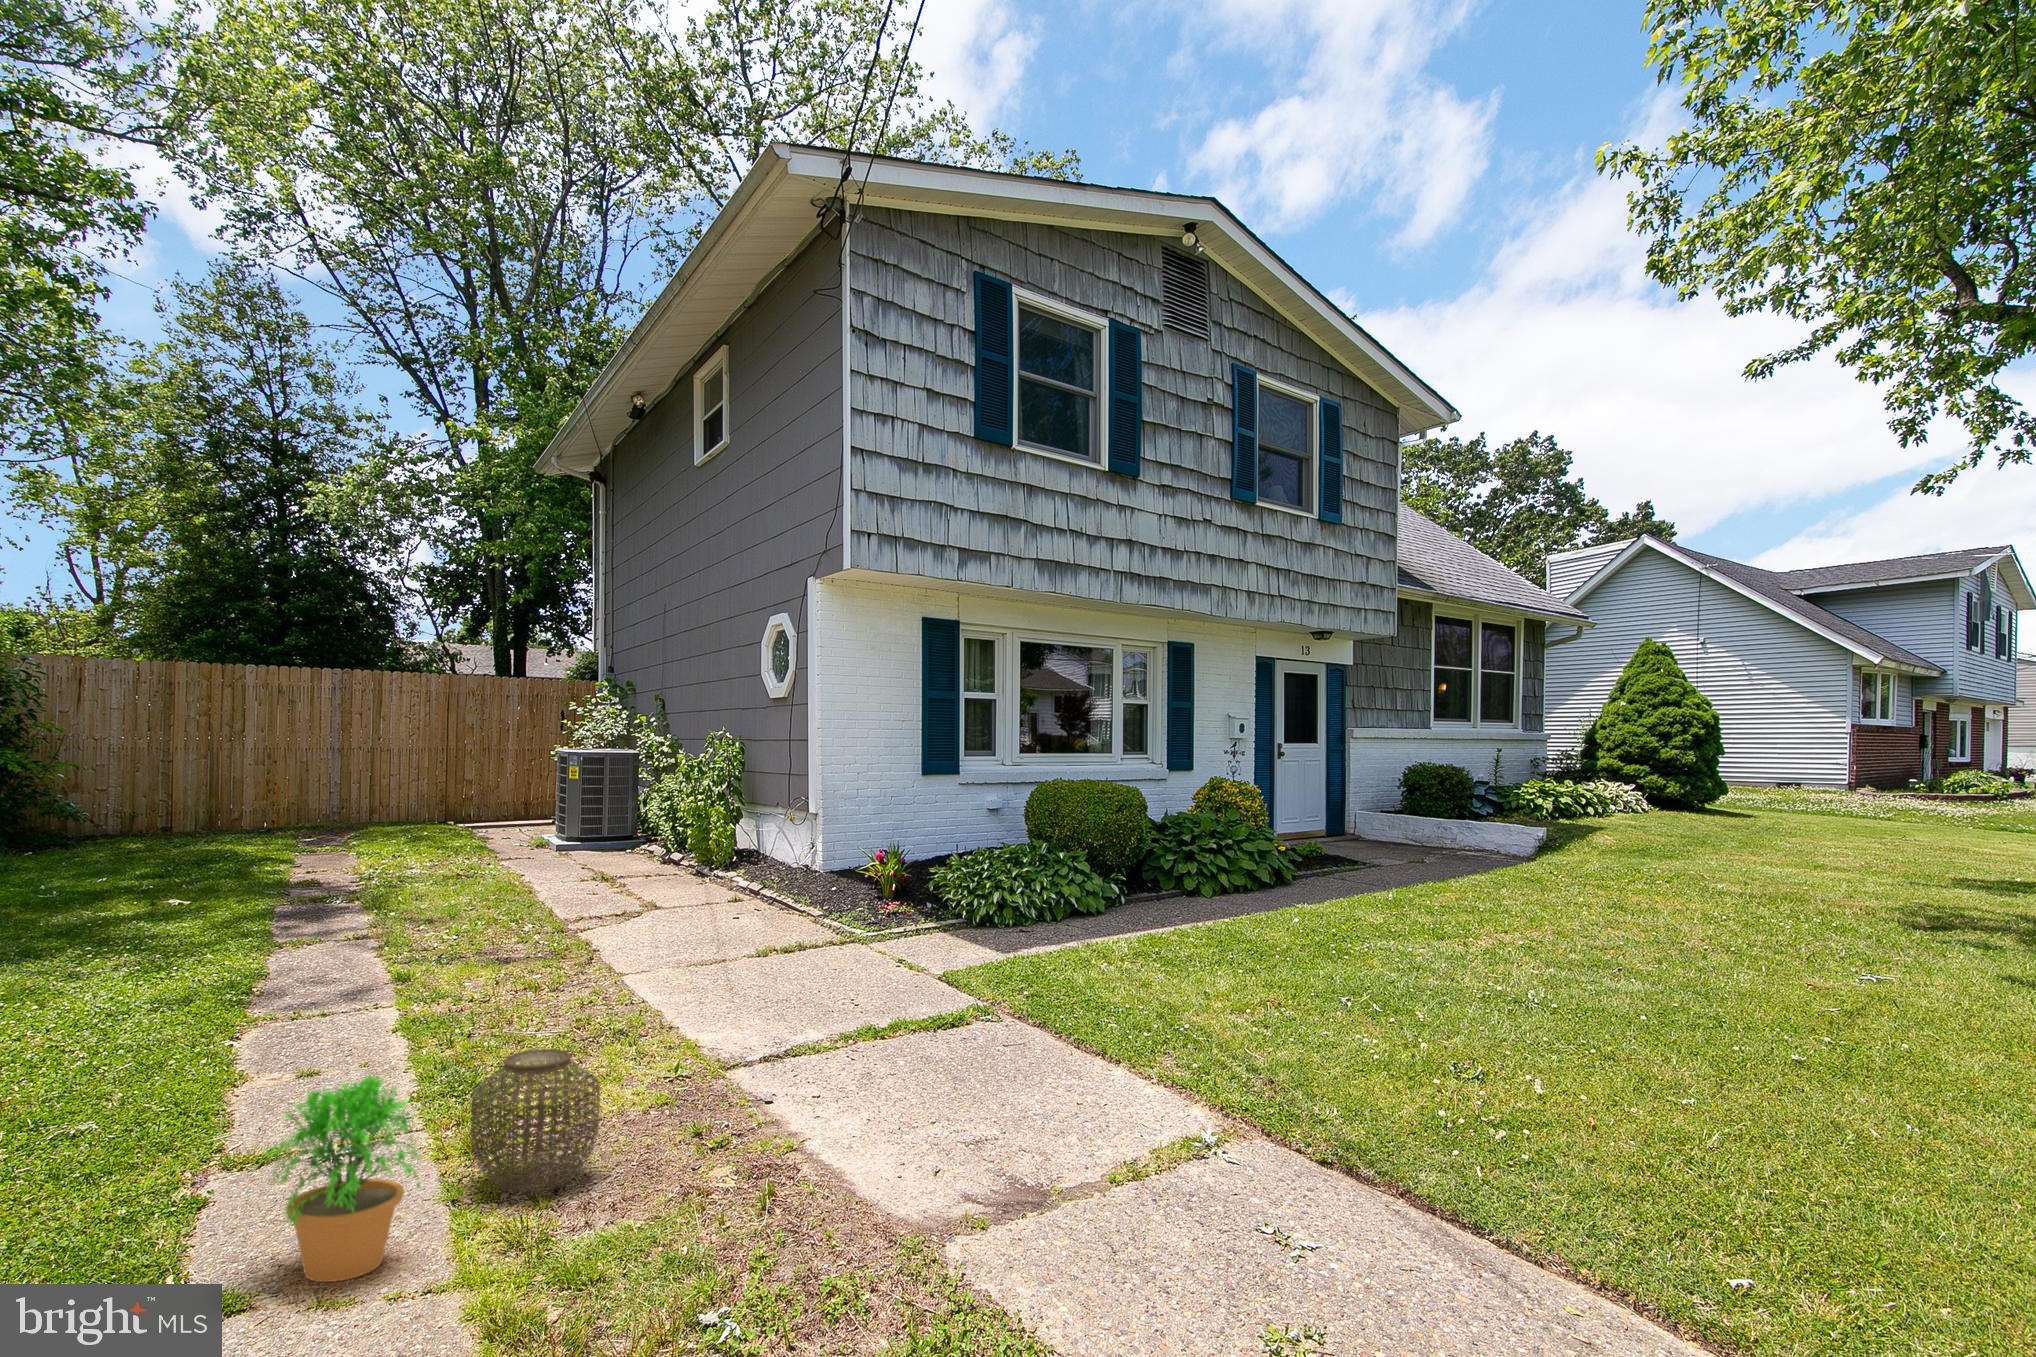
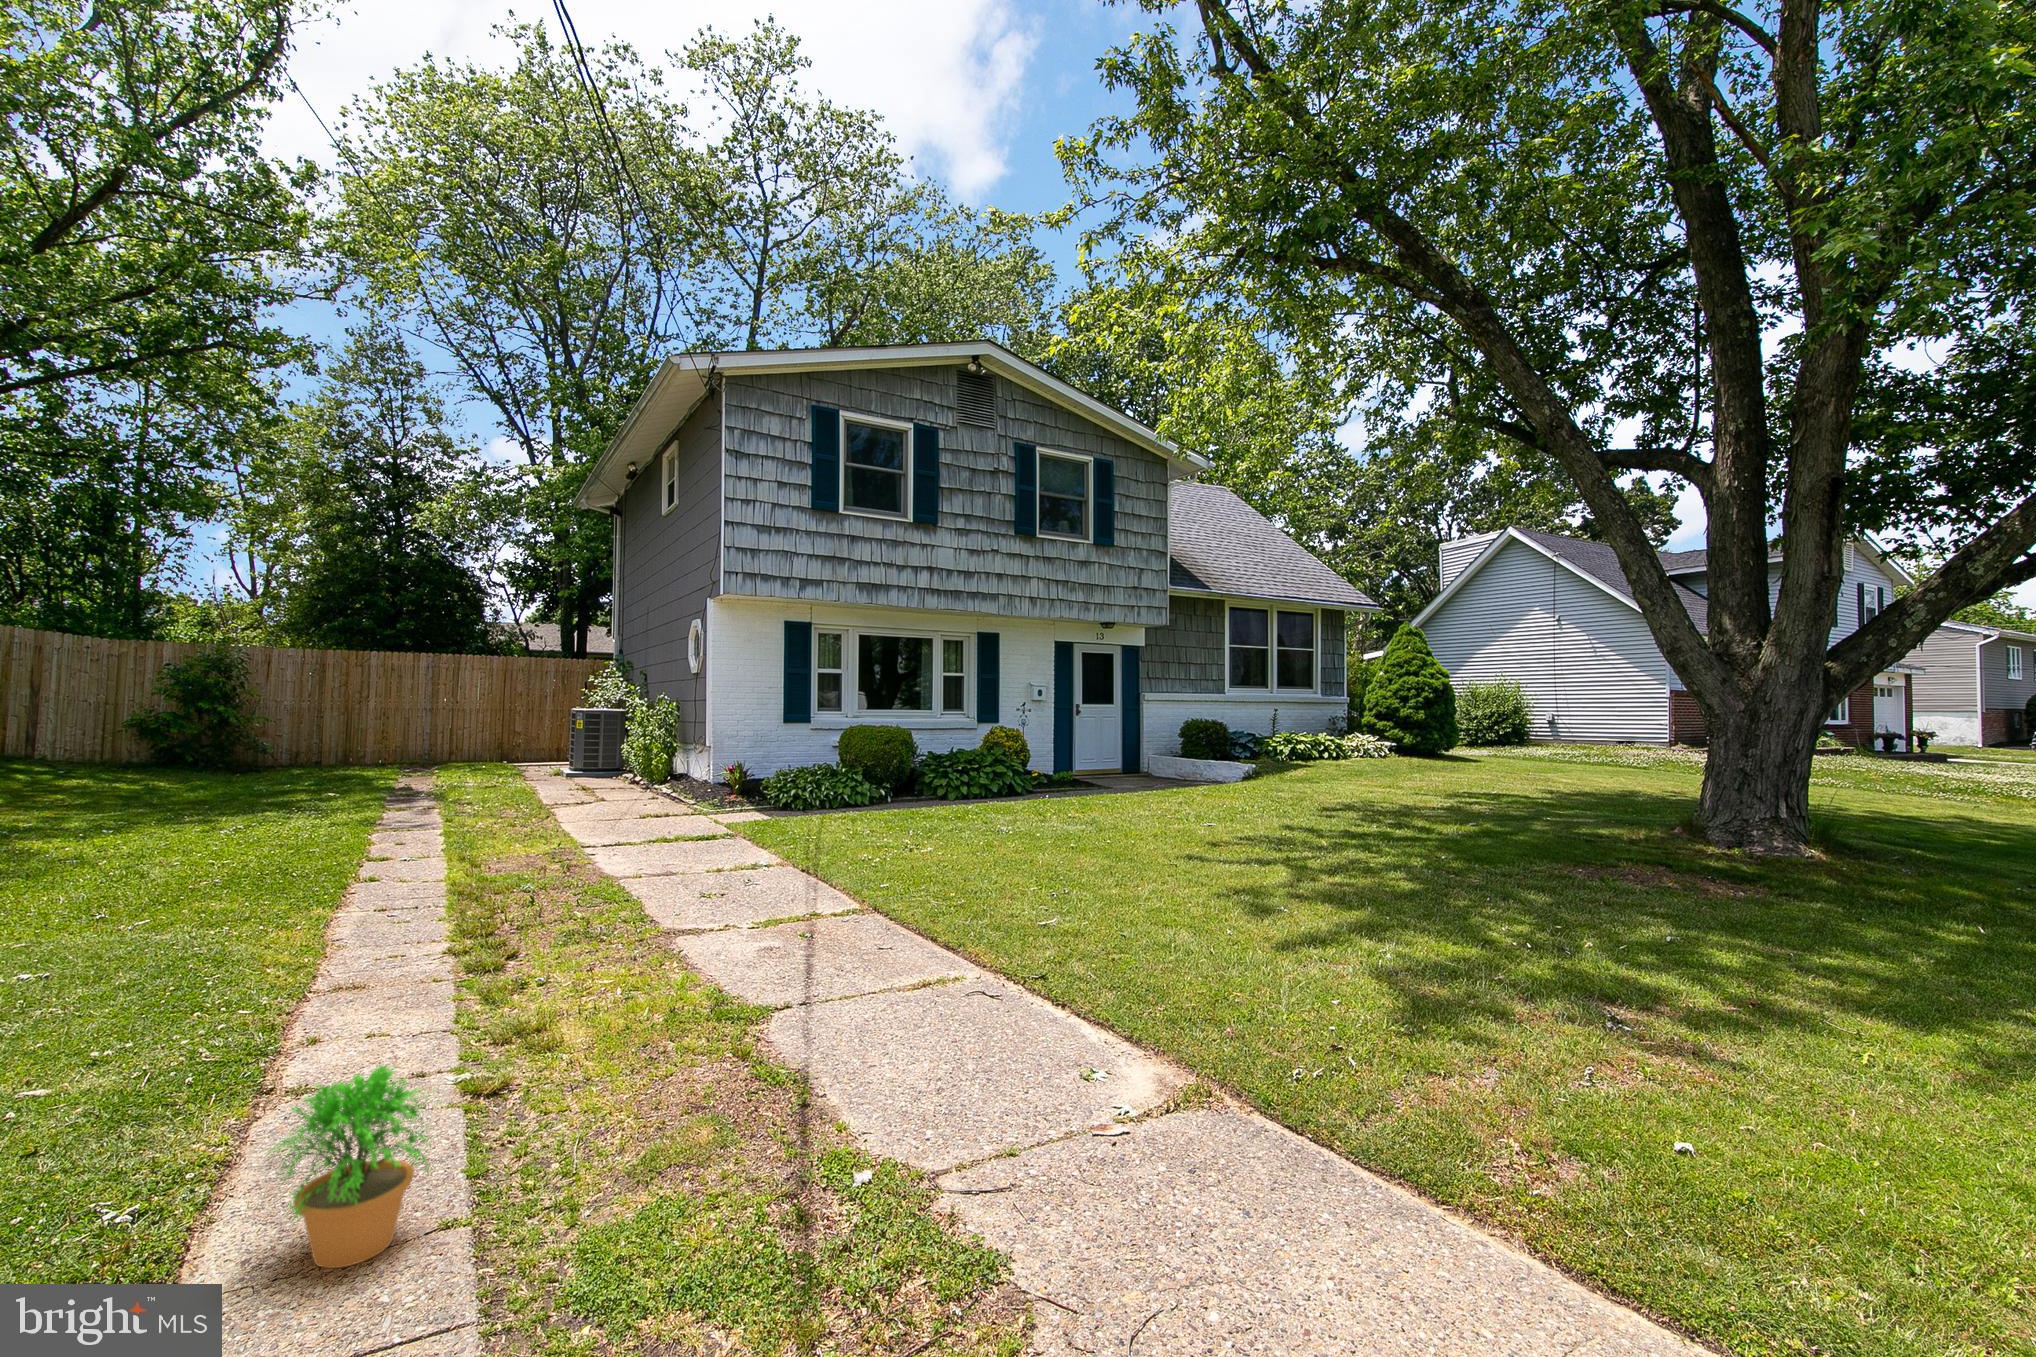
woven basket: present [470,1049,600,1194] -> none [490,1019,612,1154]

